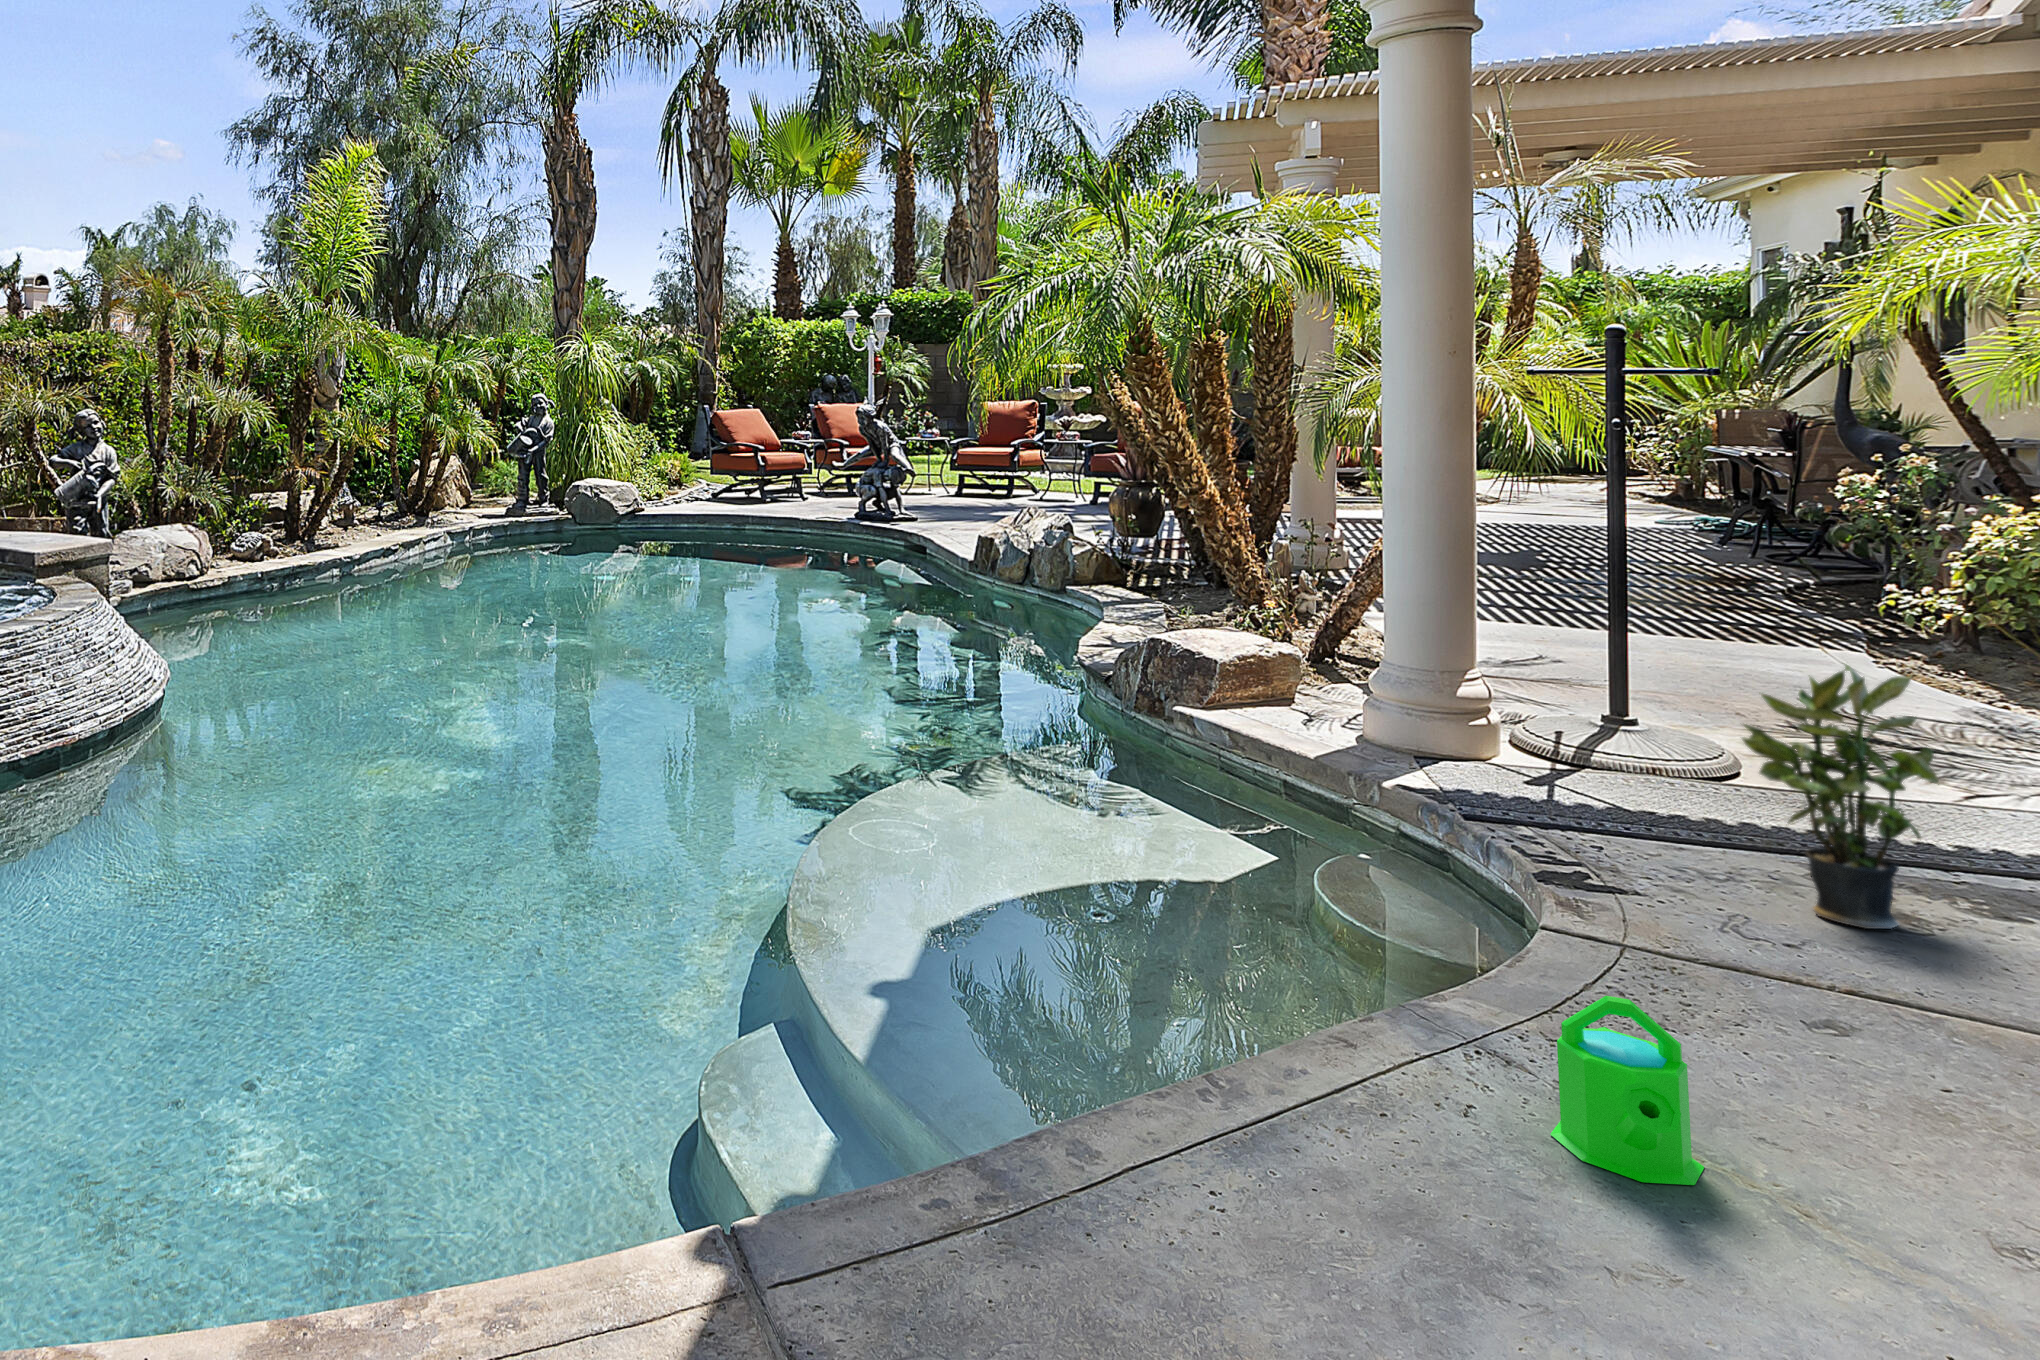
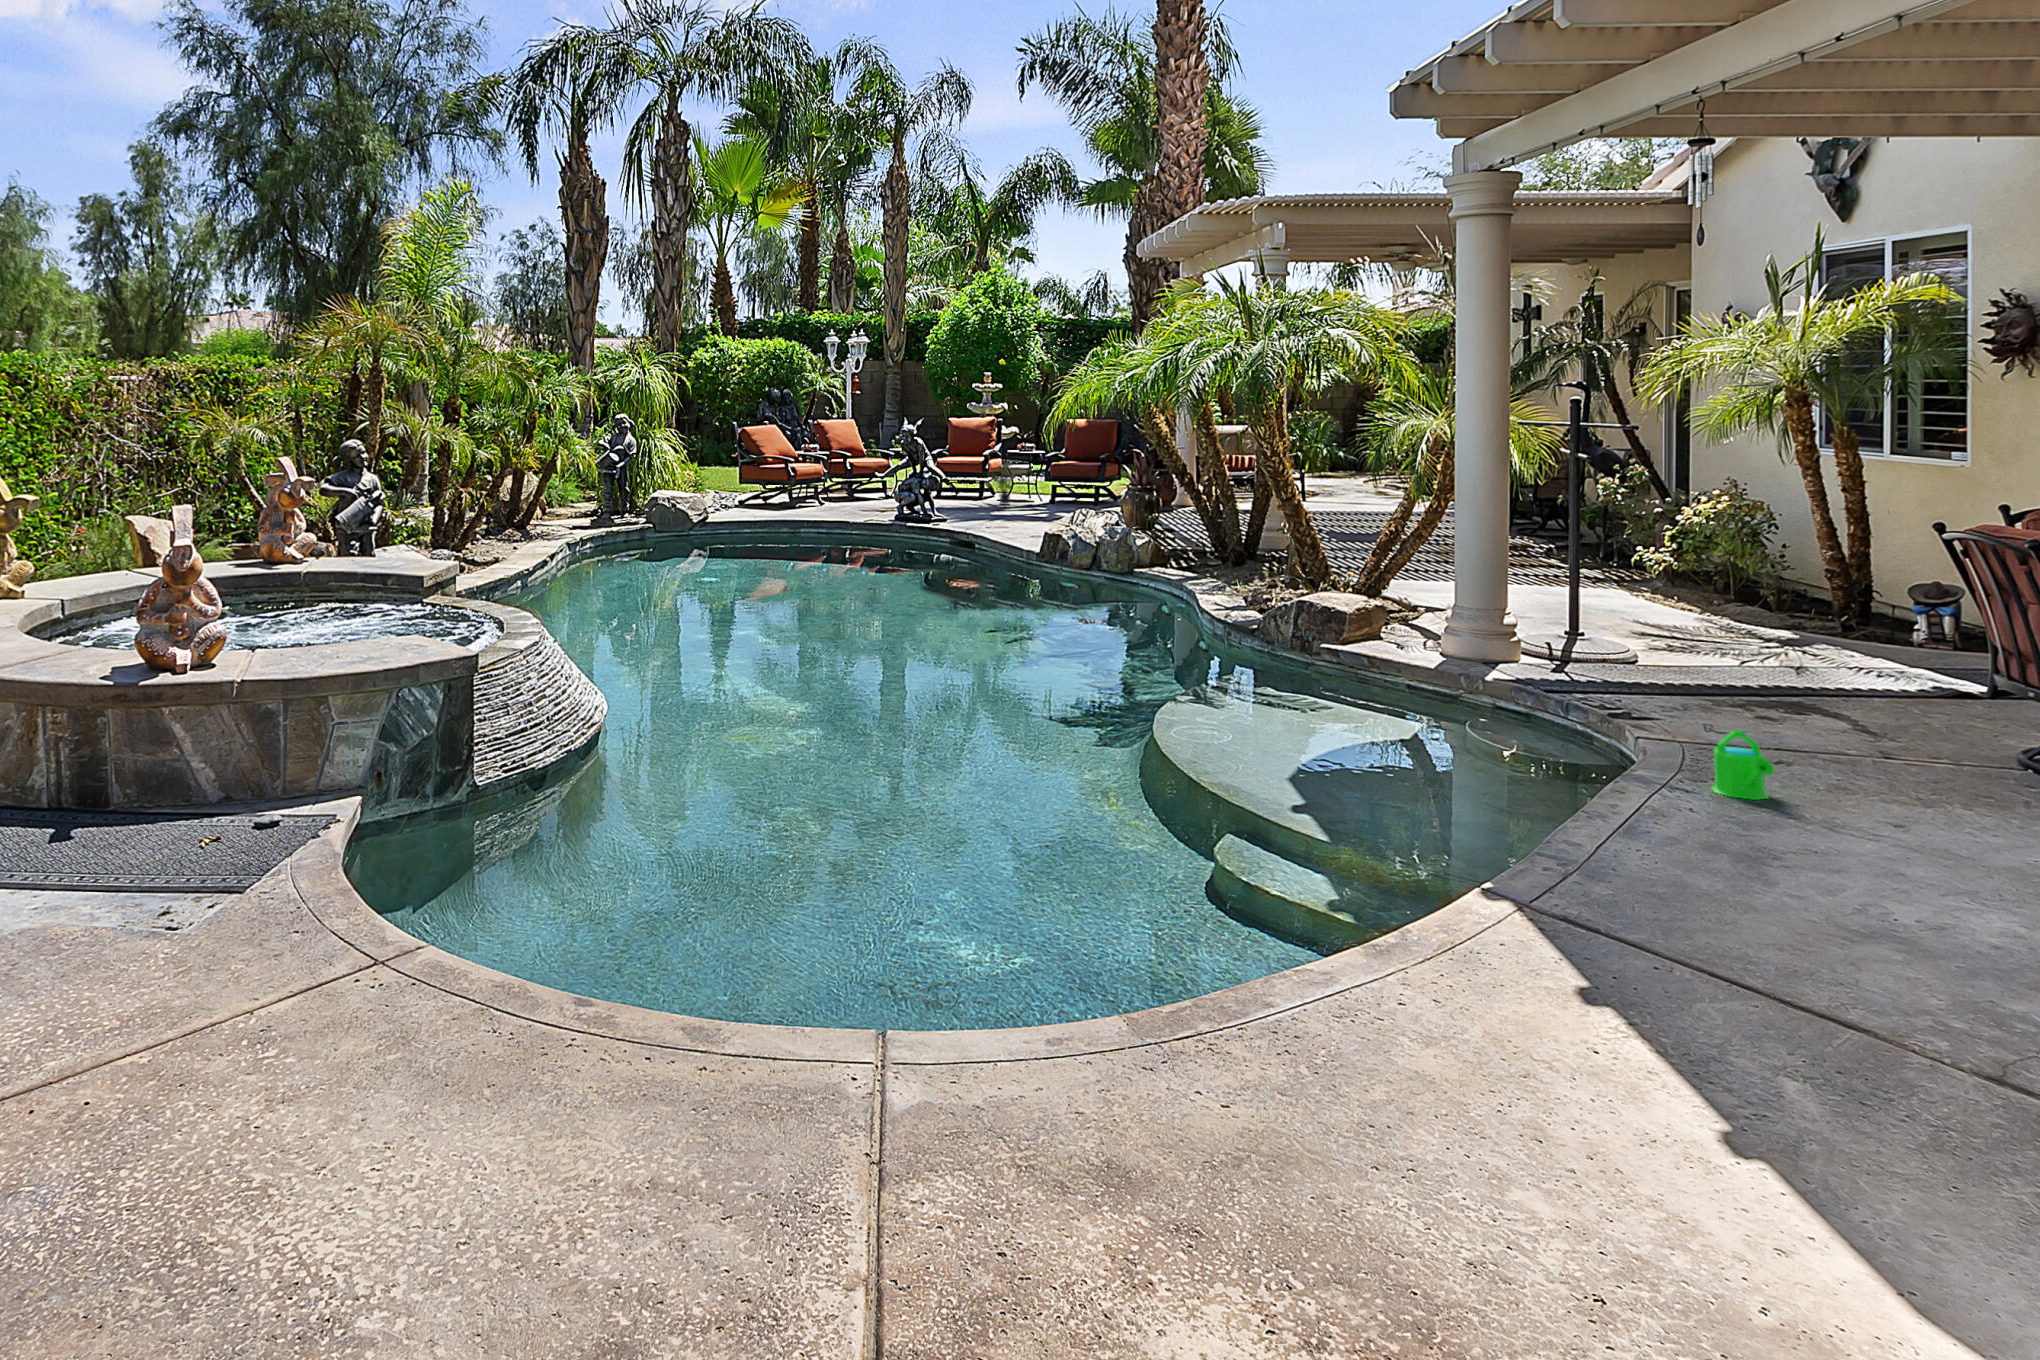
potted plant: present [1742,665,1939,929] -> present [993,462,1015,505]

